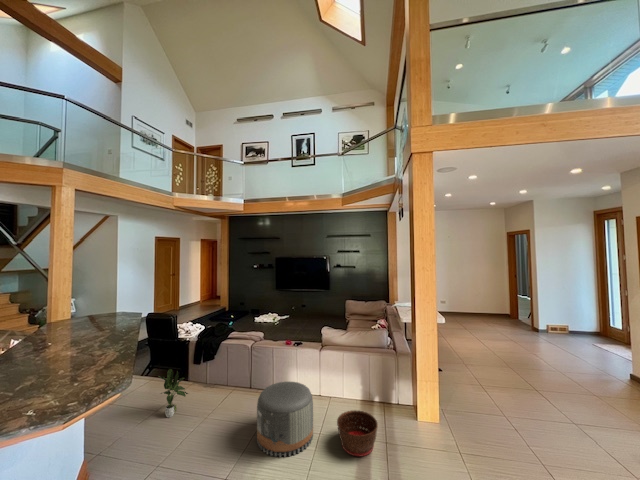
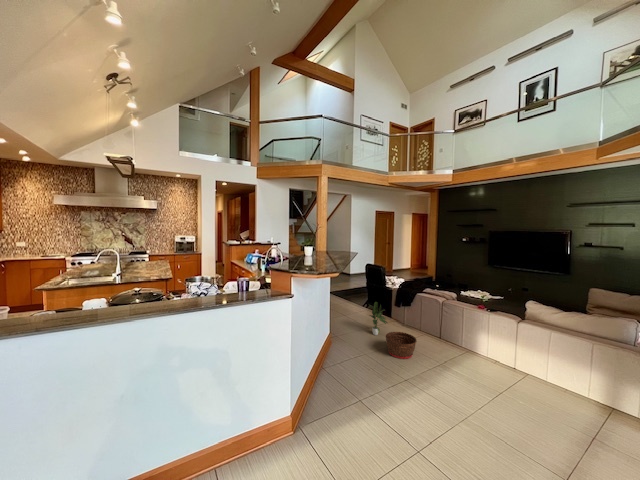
pouf: present [257,382,313,457] -> none [437,336,498,401]
basket: present [337,410,378,456] -> present [386,332,417,359]

